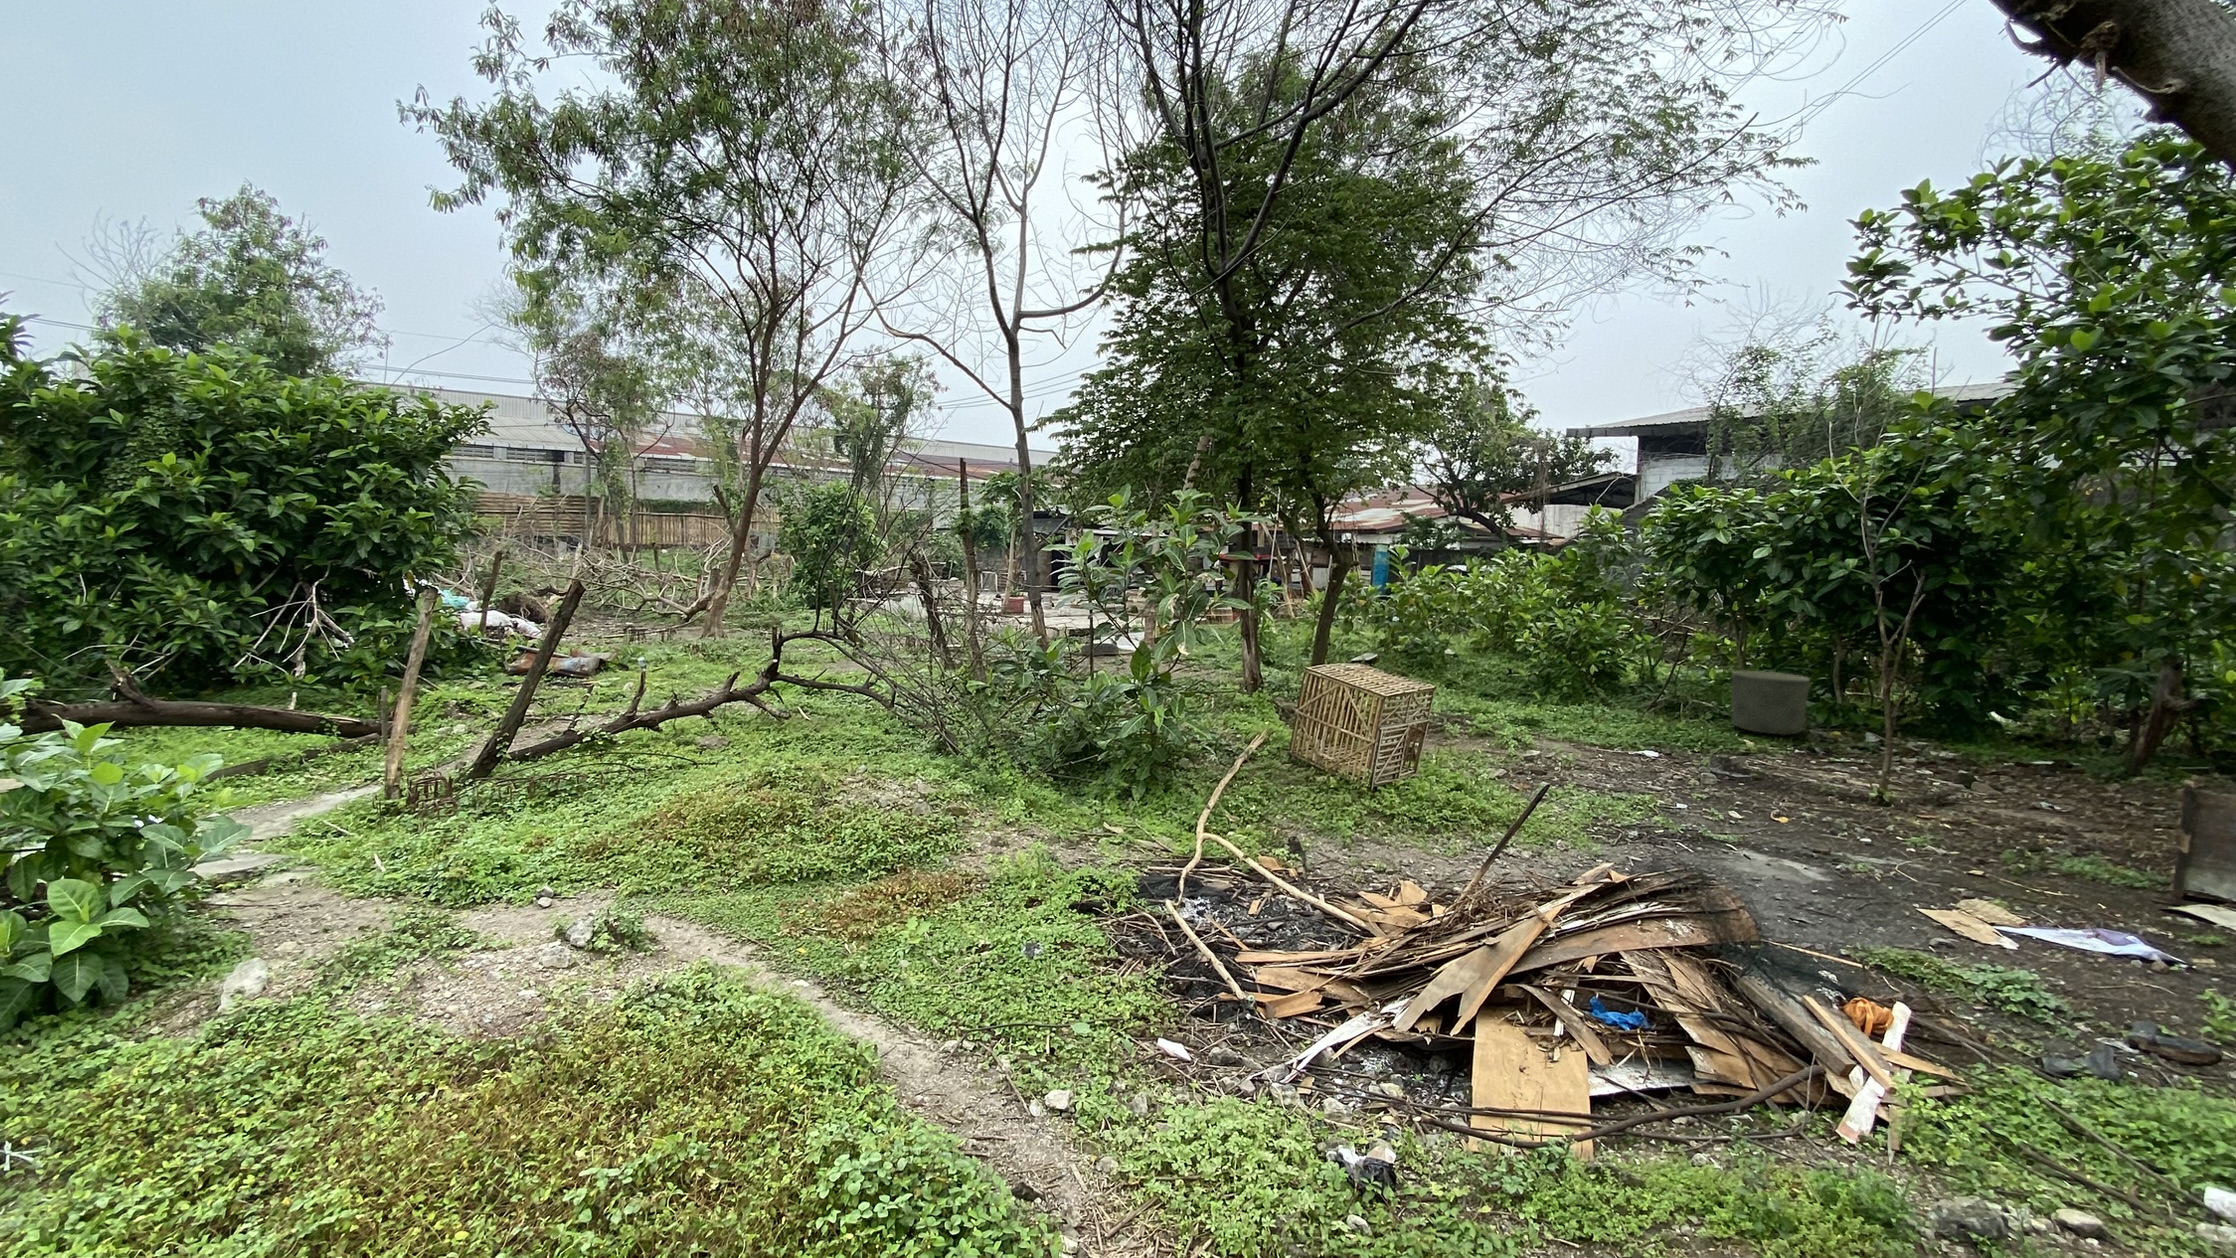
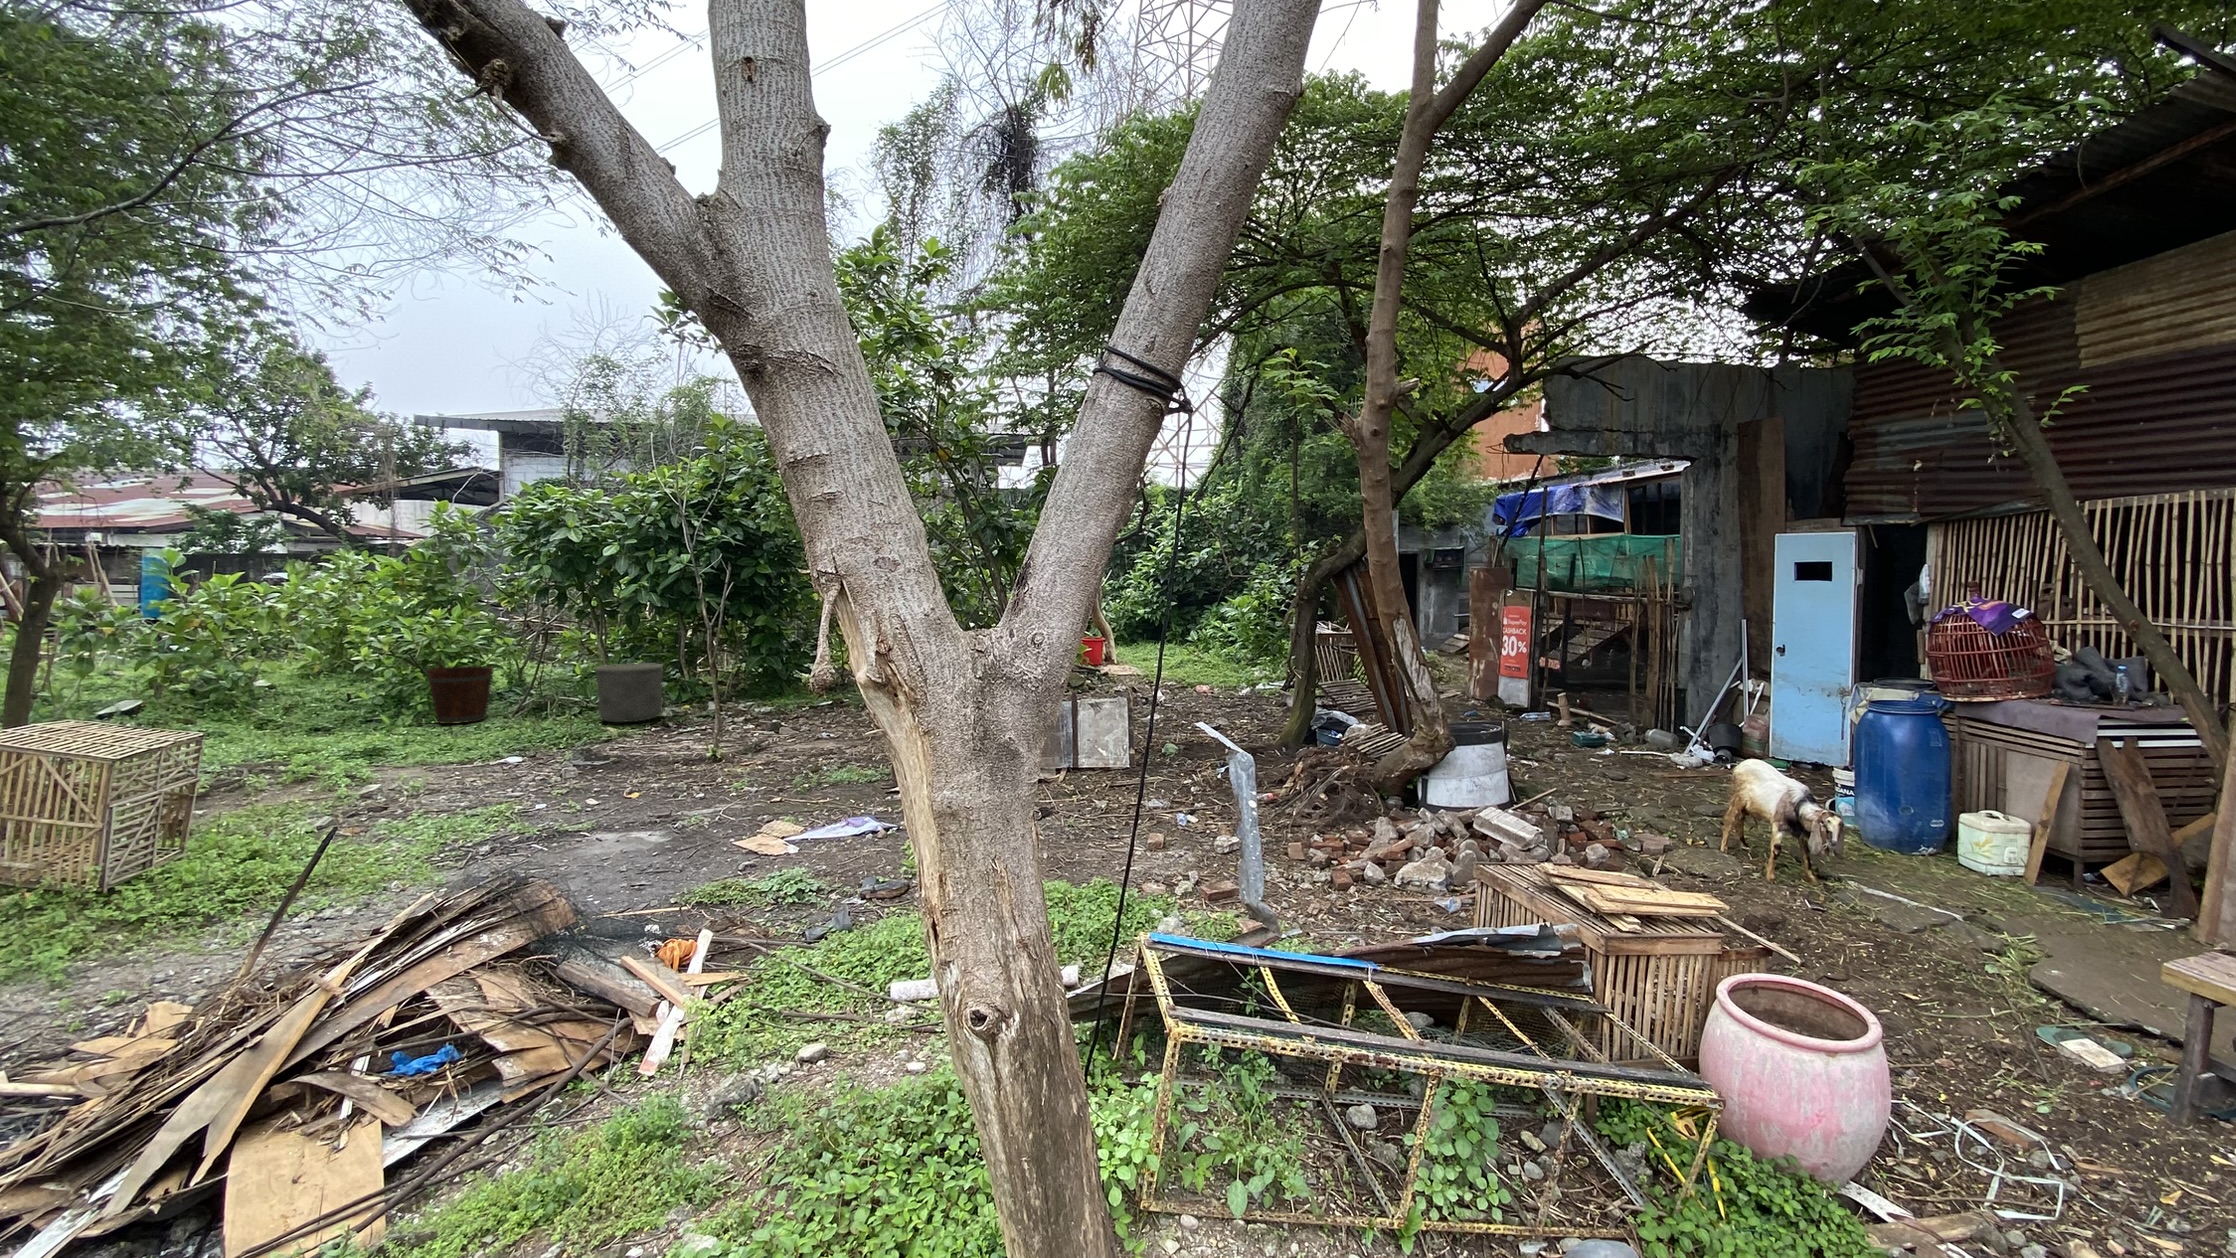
bucket: none [1575,651,1631,705] -> present [427,666,493,724]

